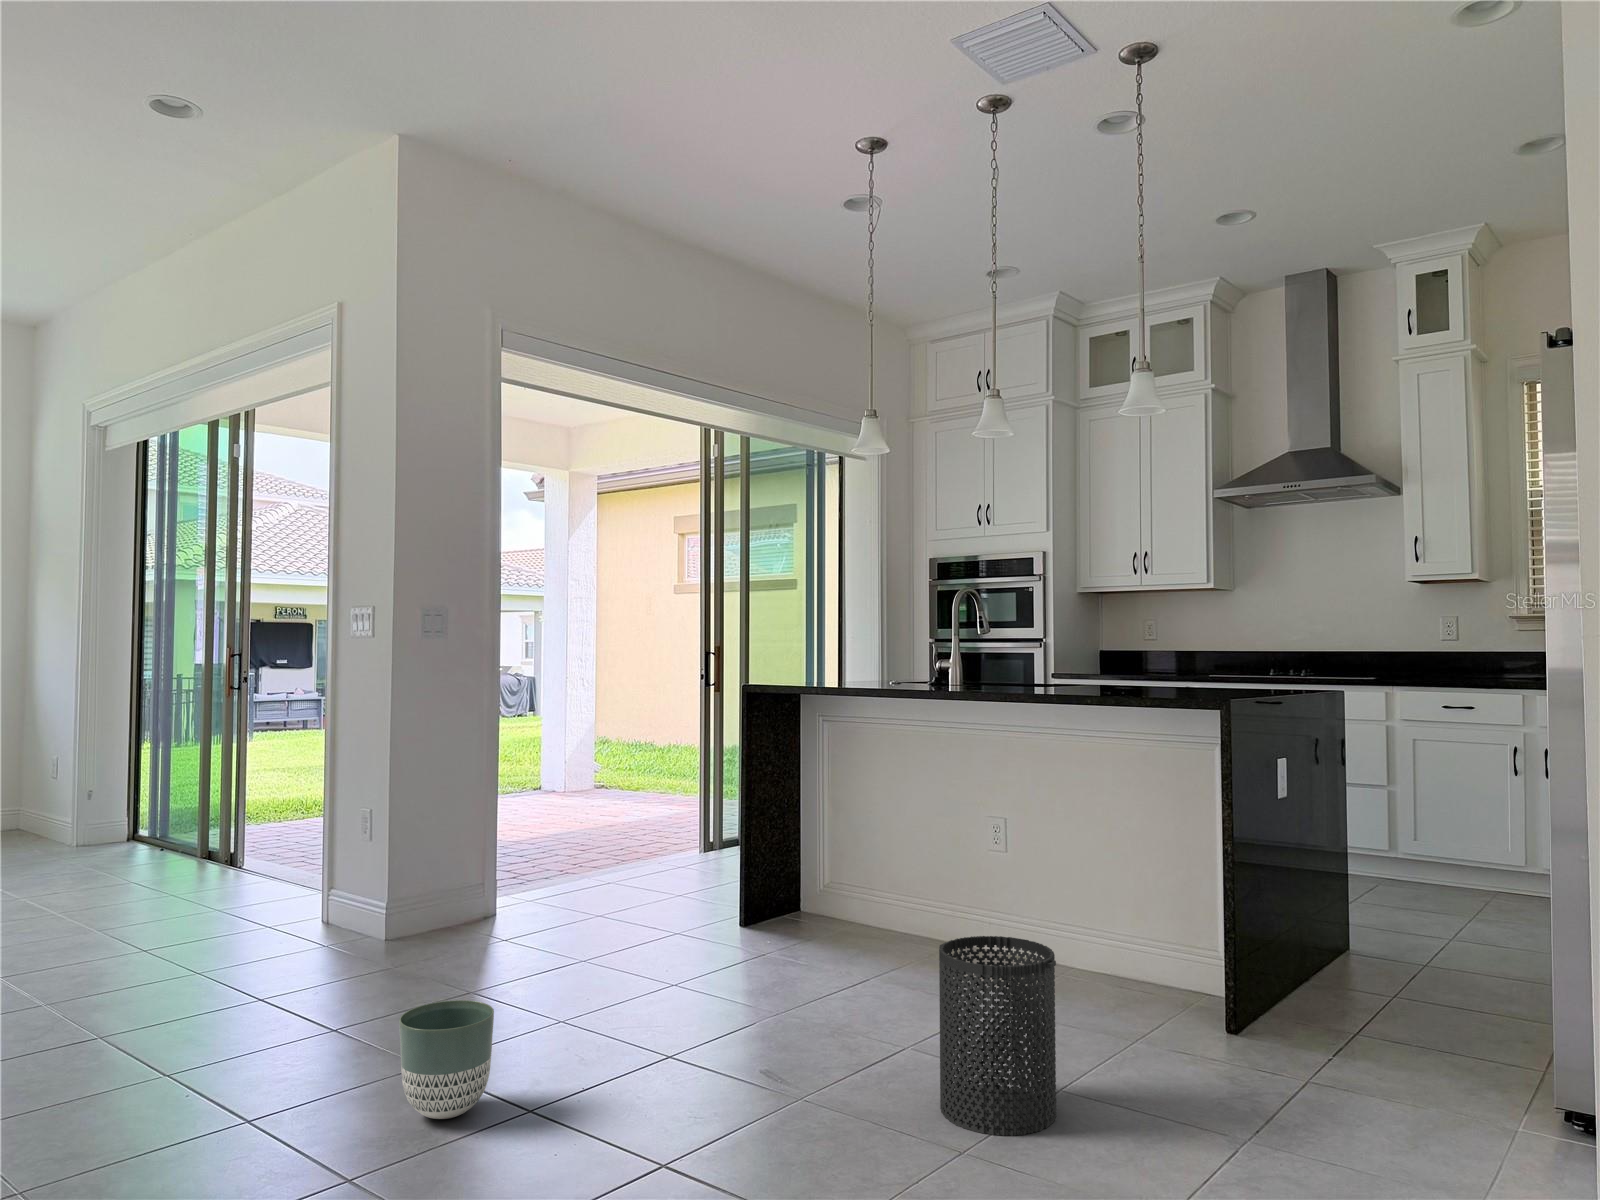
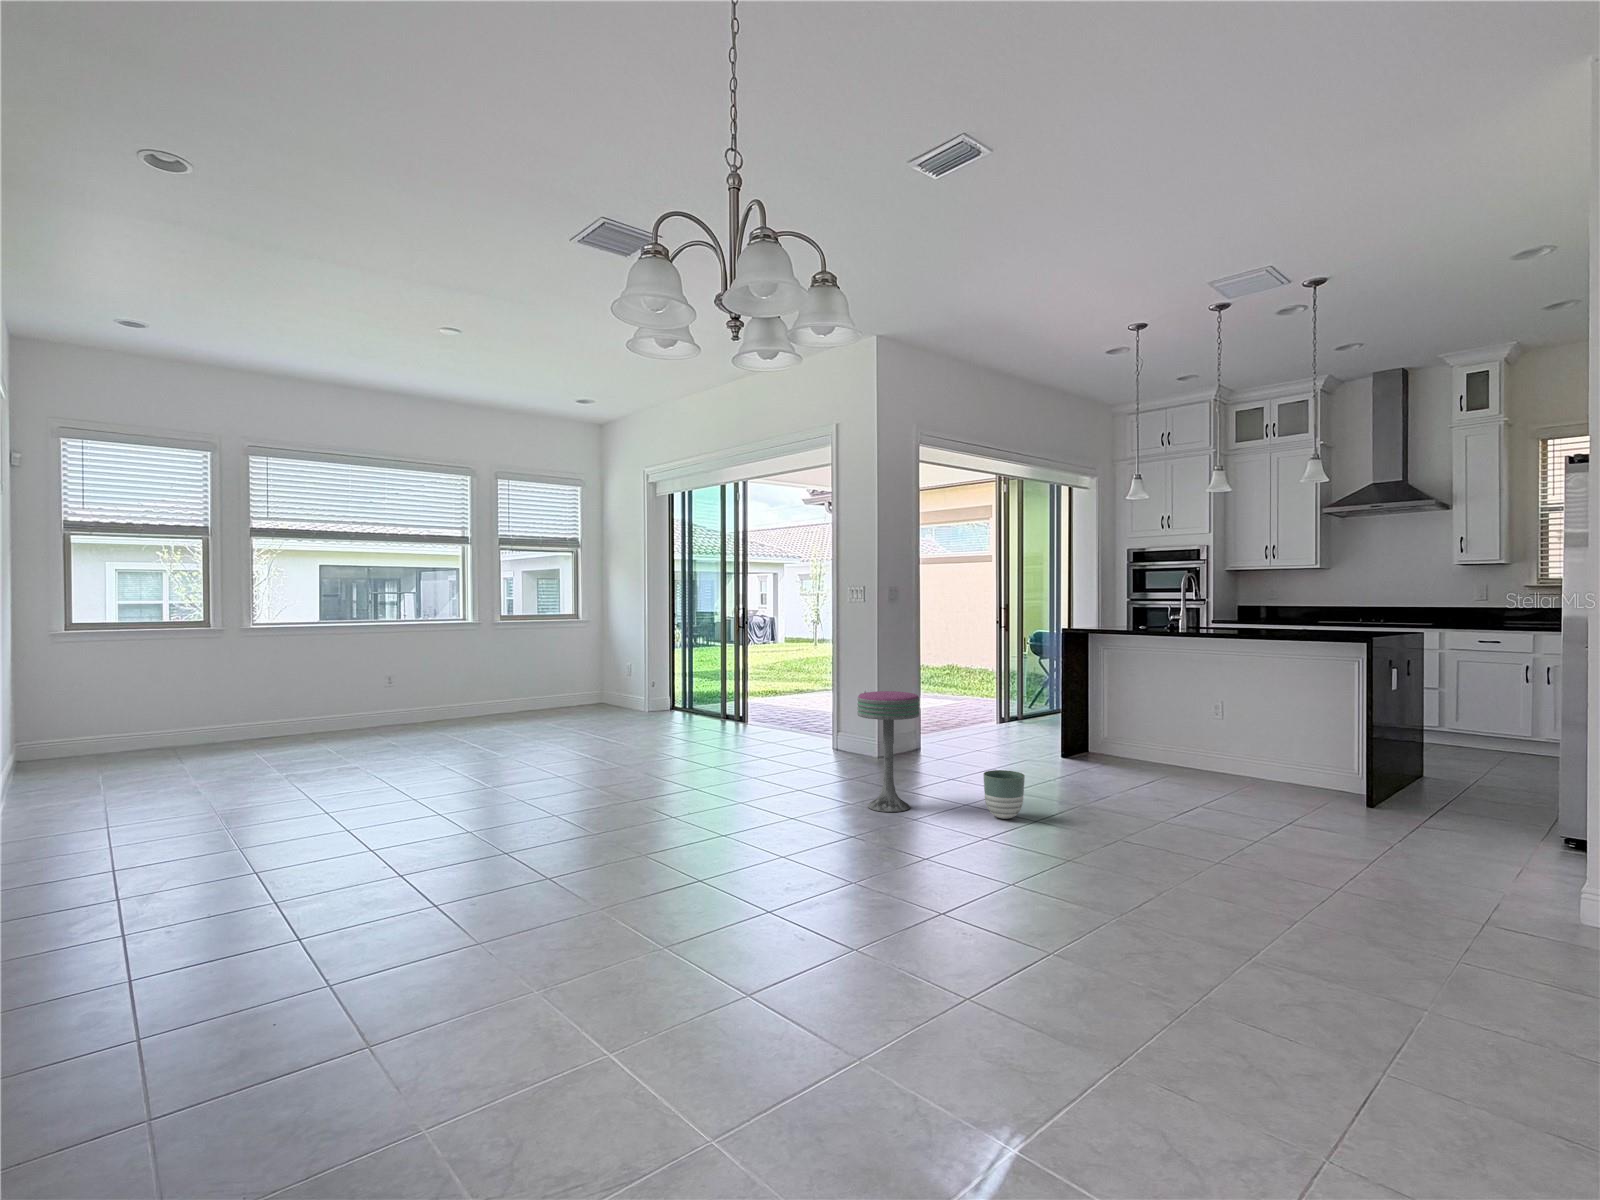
bar stool: none [137,824,294,1110] -> present [857,691,919,812]
trash can: present [939,936,1056,1136] -> none [1232,748,1296,834]

